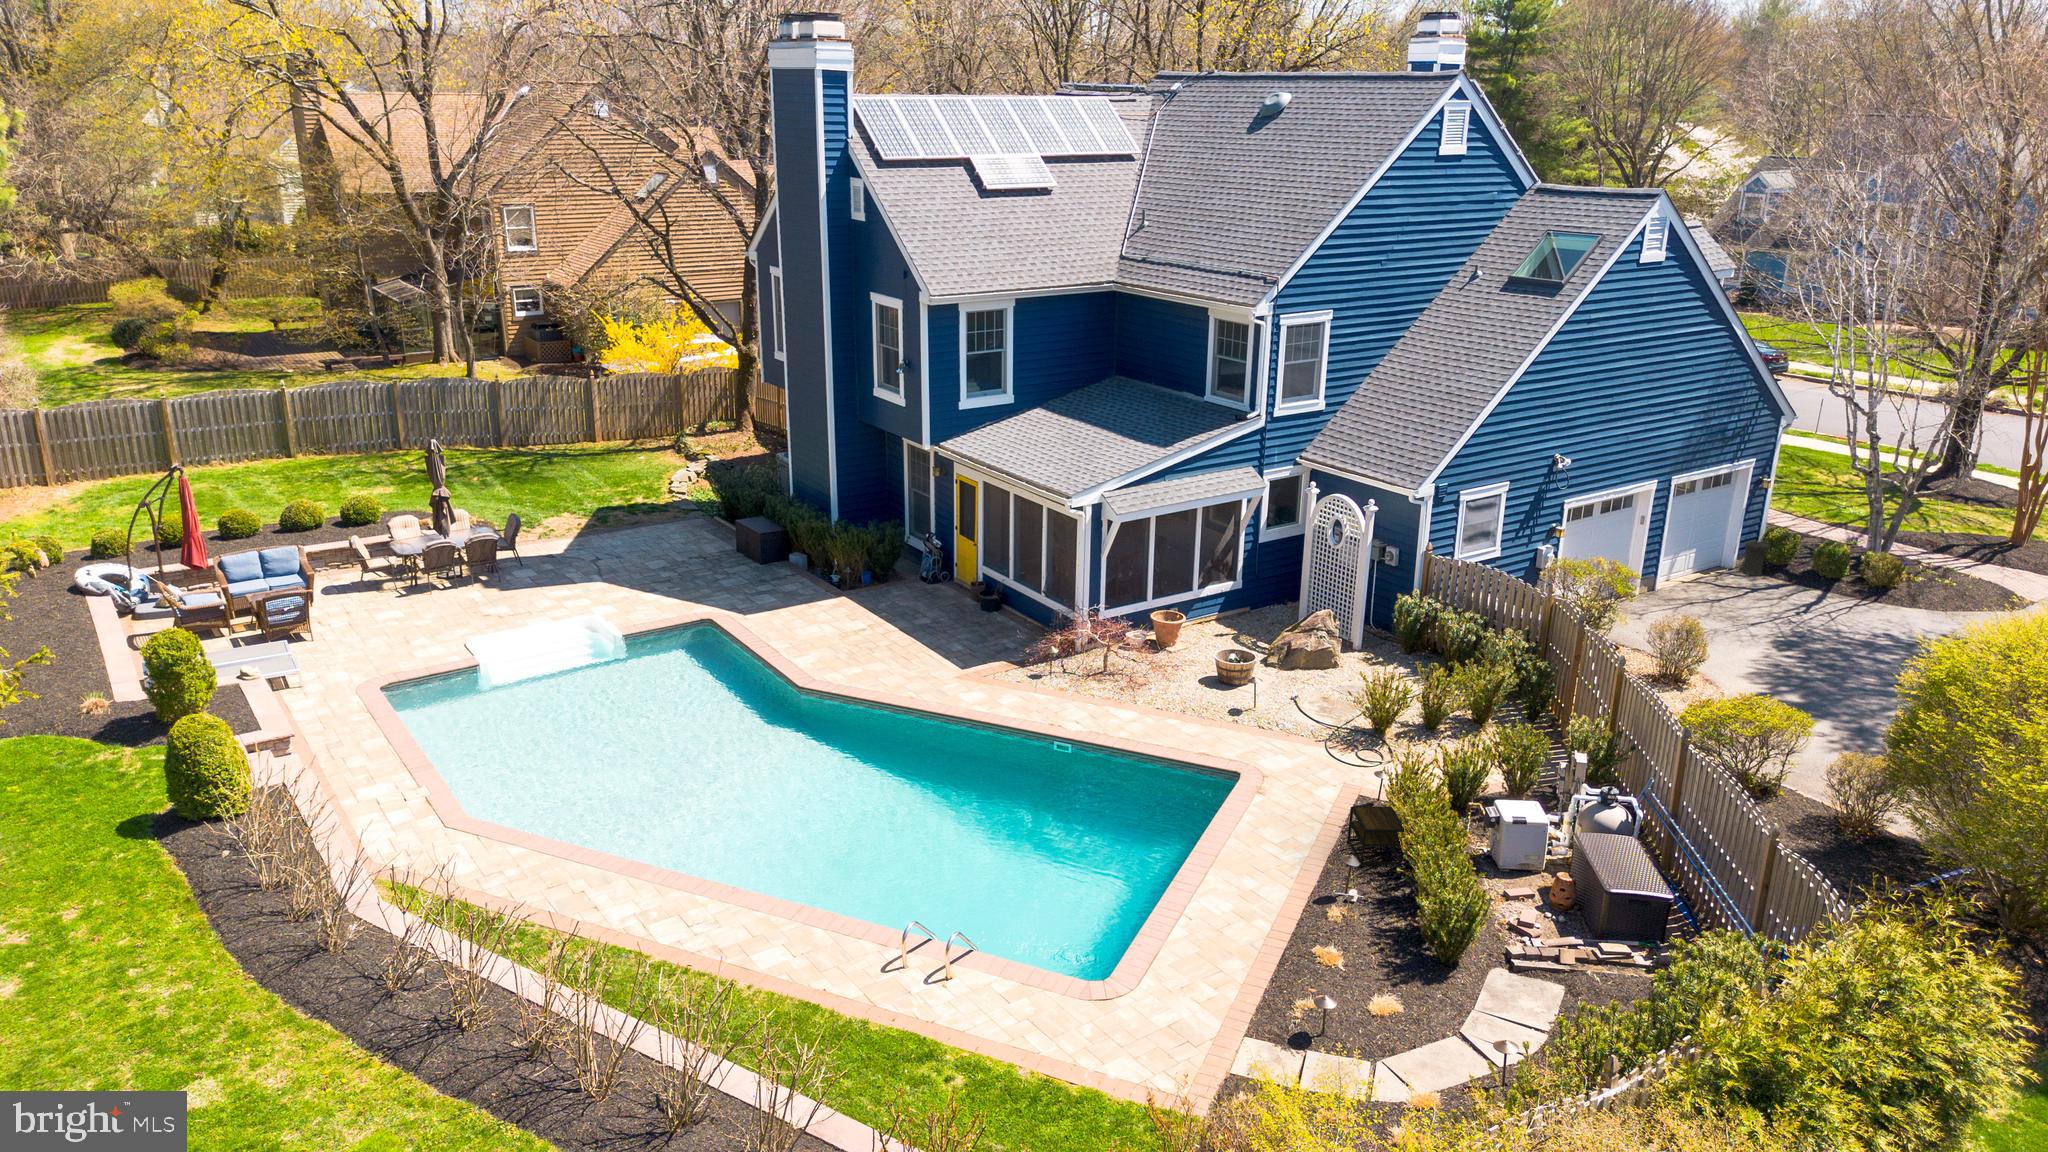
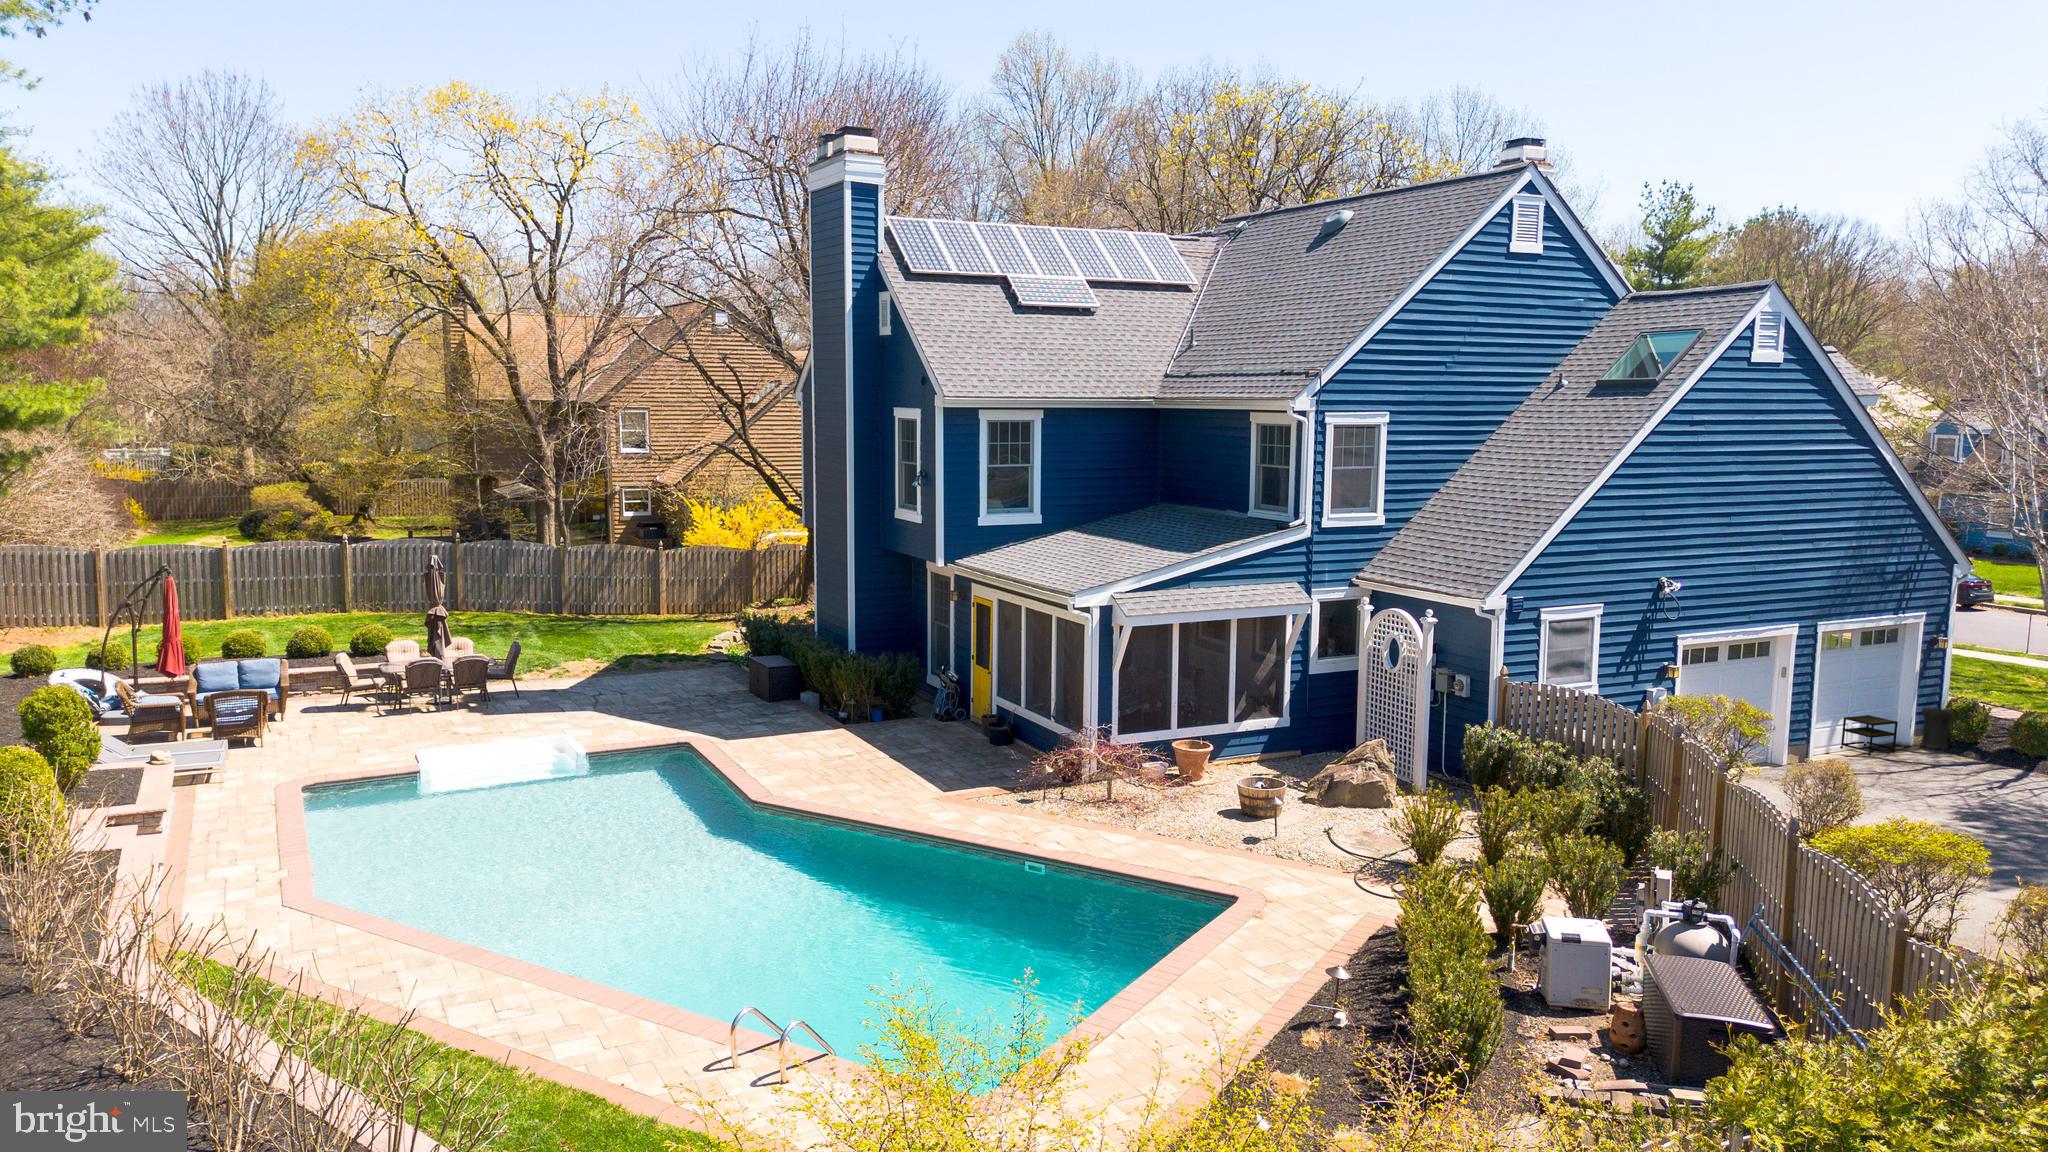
side table: present [1347,807,1404,868] -> present [1840,715,1898,756]

